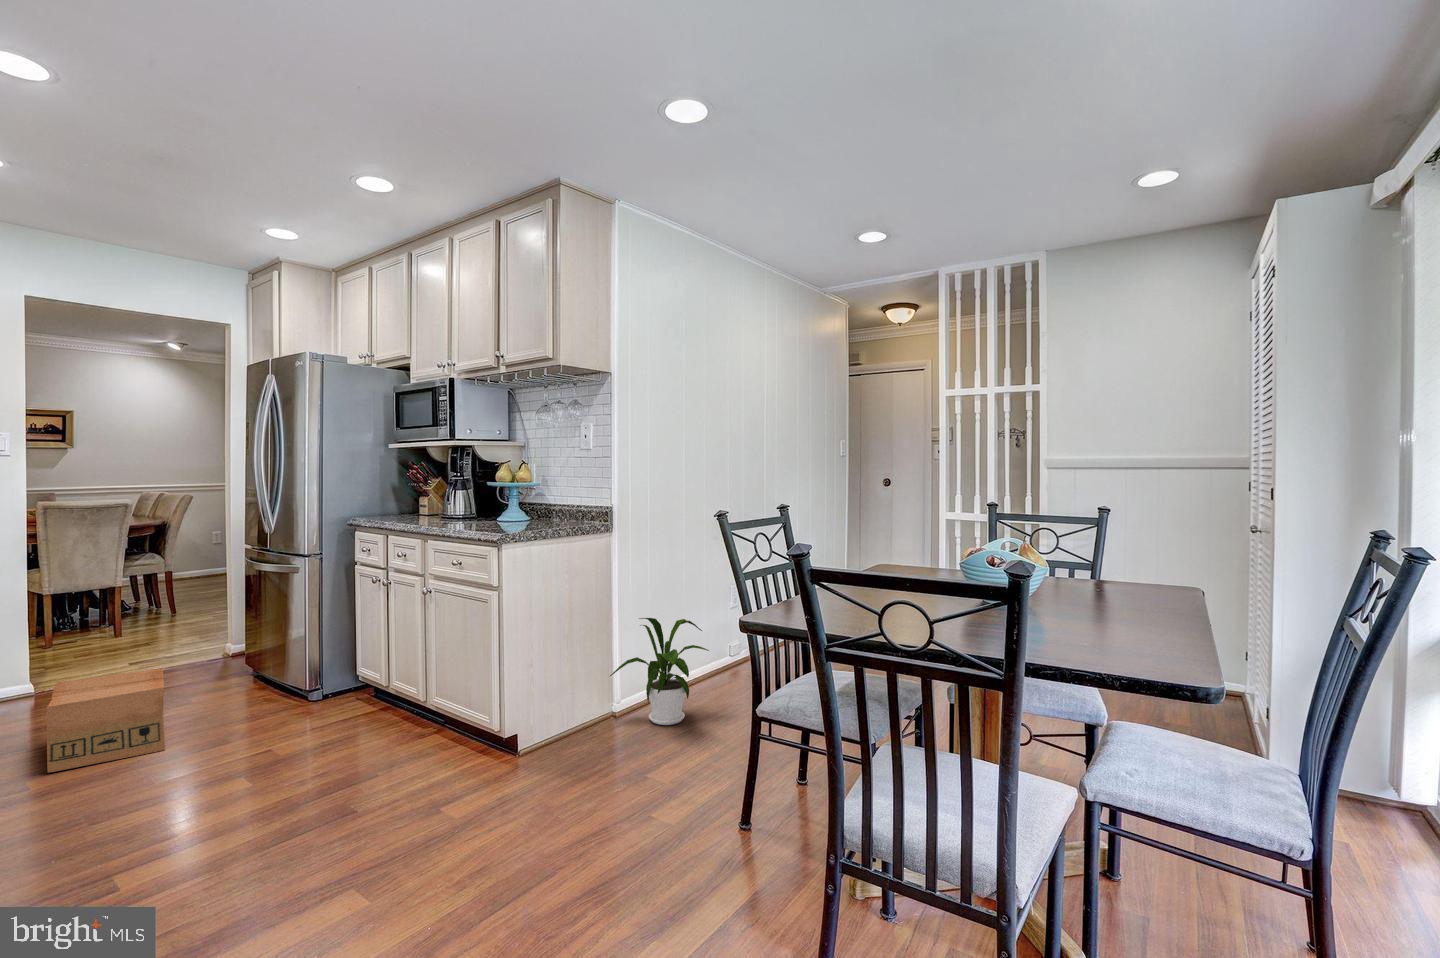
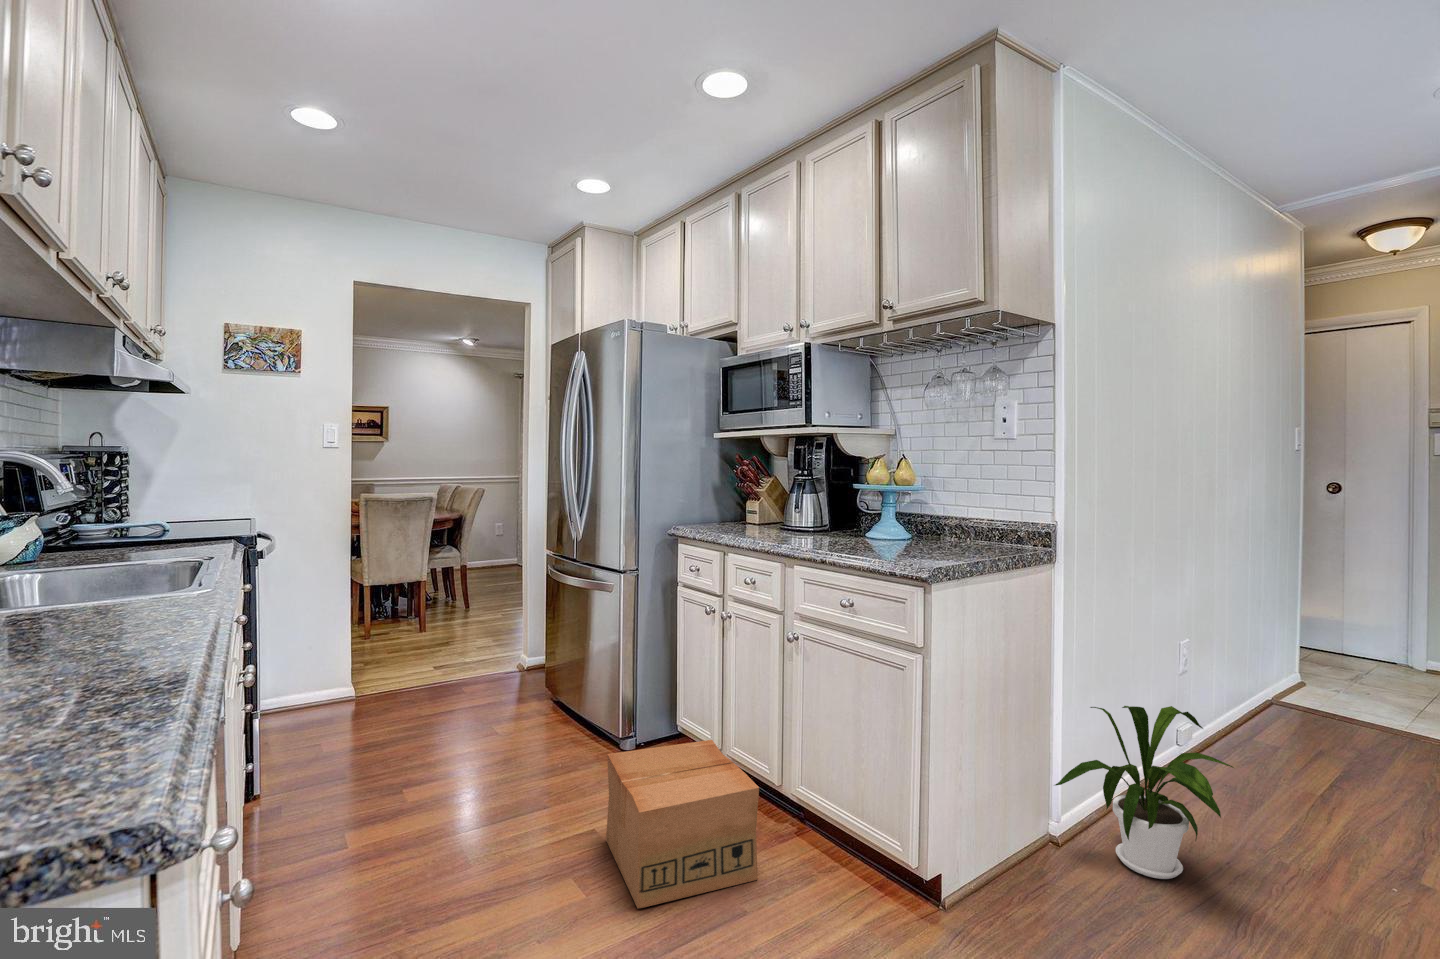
cardboard box: present [47,668,165,773] -> present [606,740,759,909]

